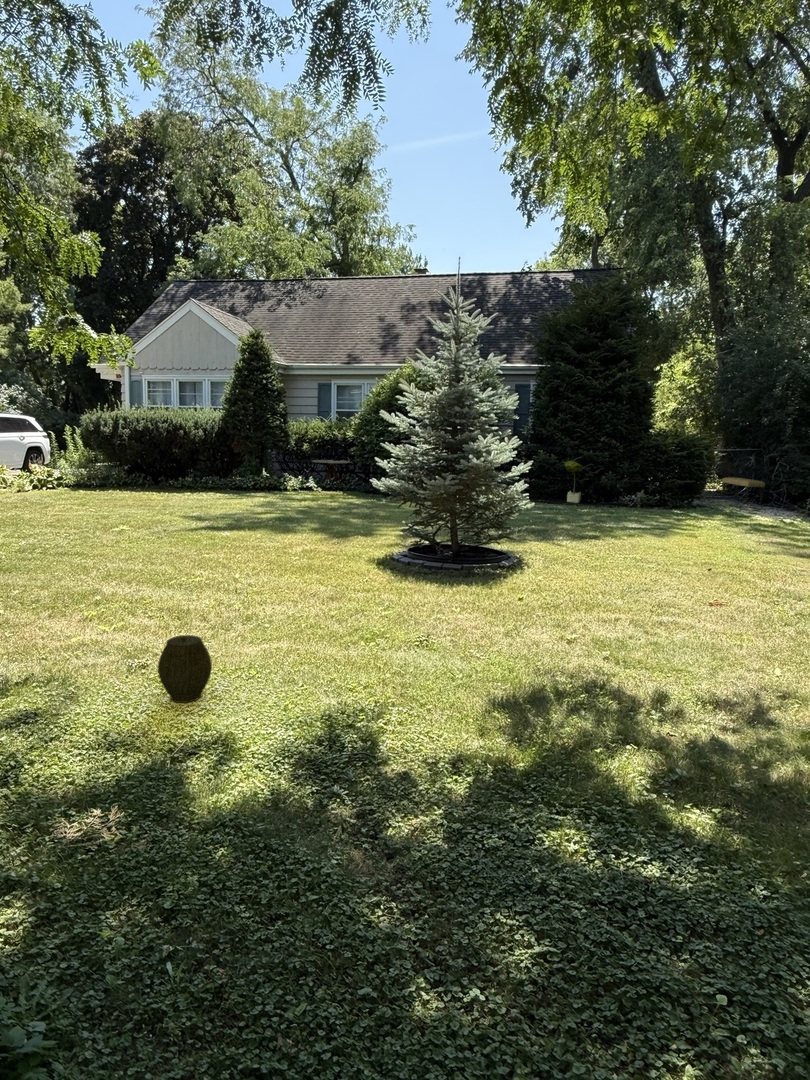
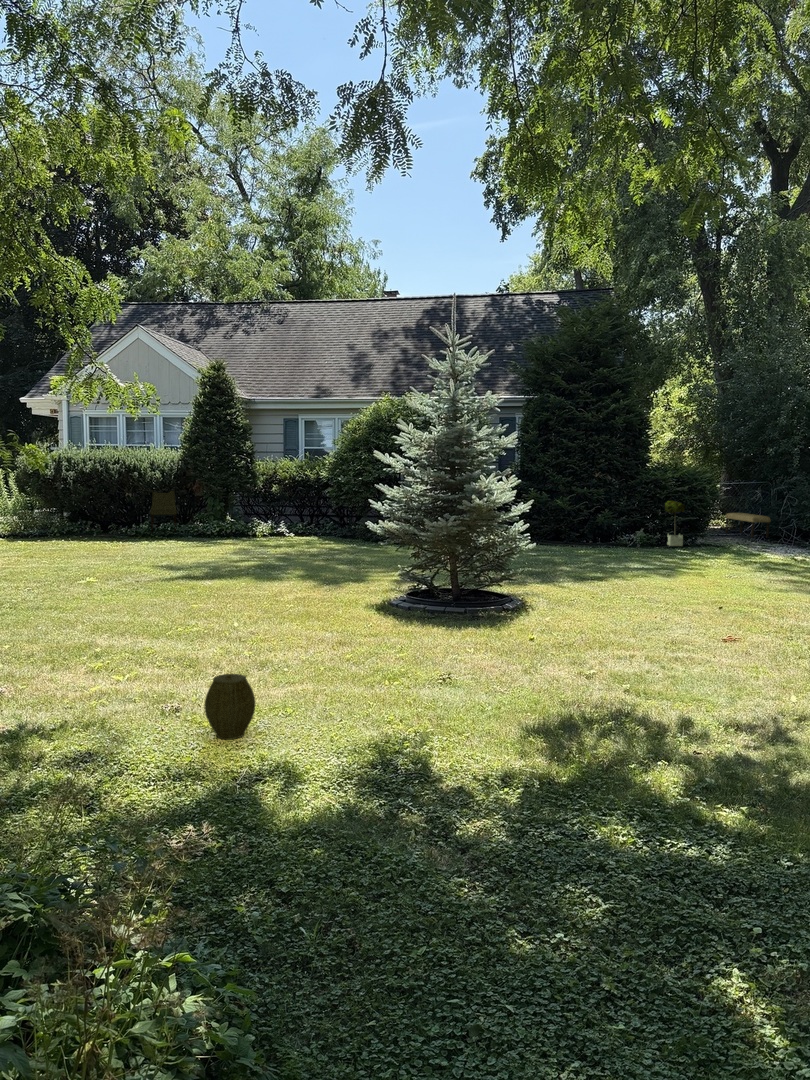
chair: none [195,443,219,486] -> present [150,491,177,532]
round table: present [312,460,351,489] -> none [282,502,326,534]
potted tree: present [565,461,583,503] -> present [665,500,685,546]

